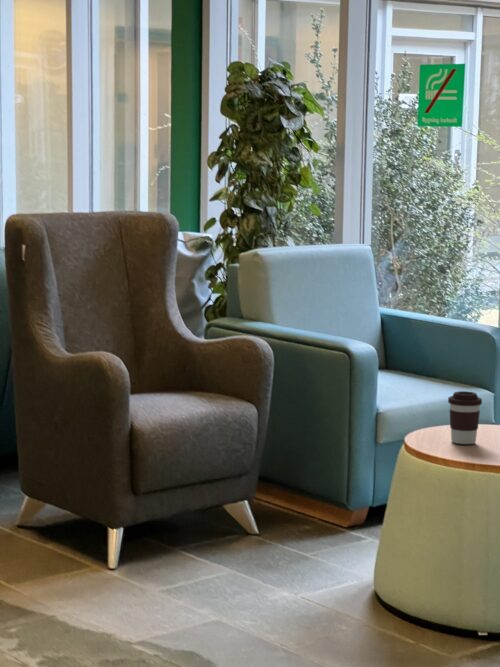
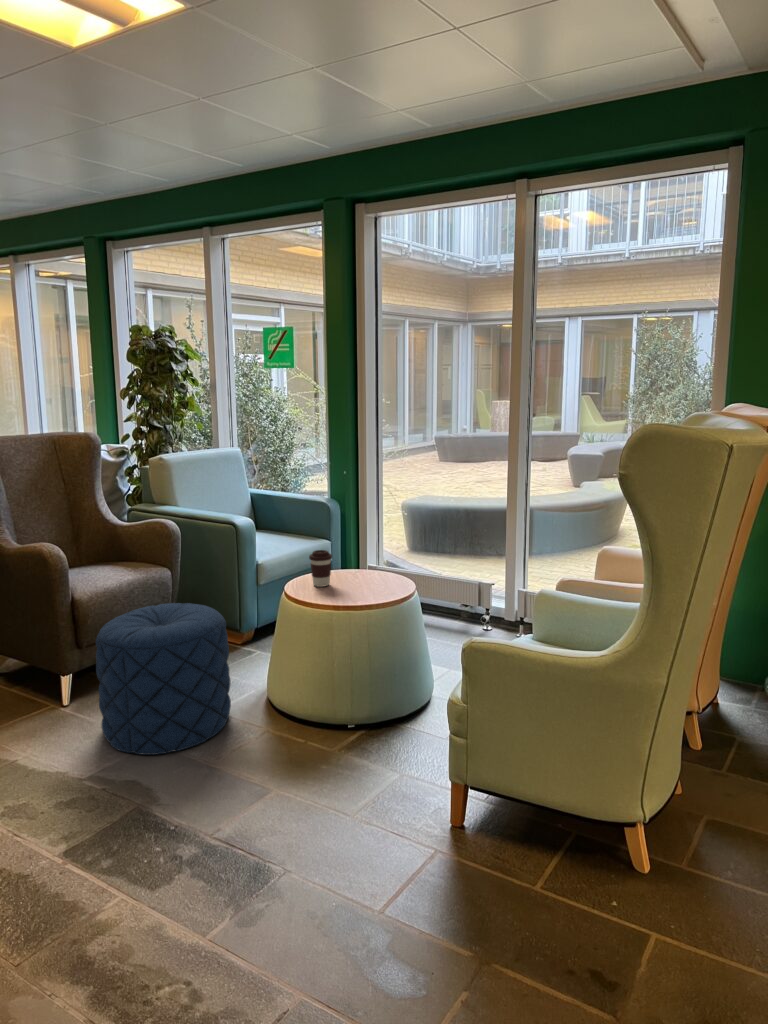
pouf: none [157,445,325,635] -> present [96,603,231,755]

